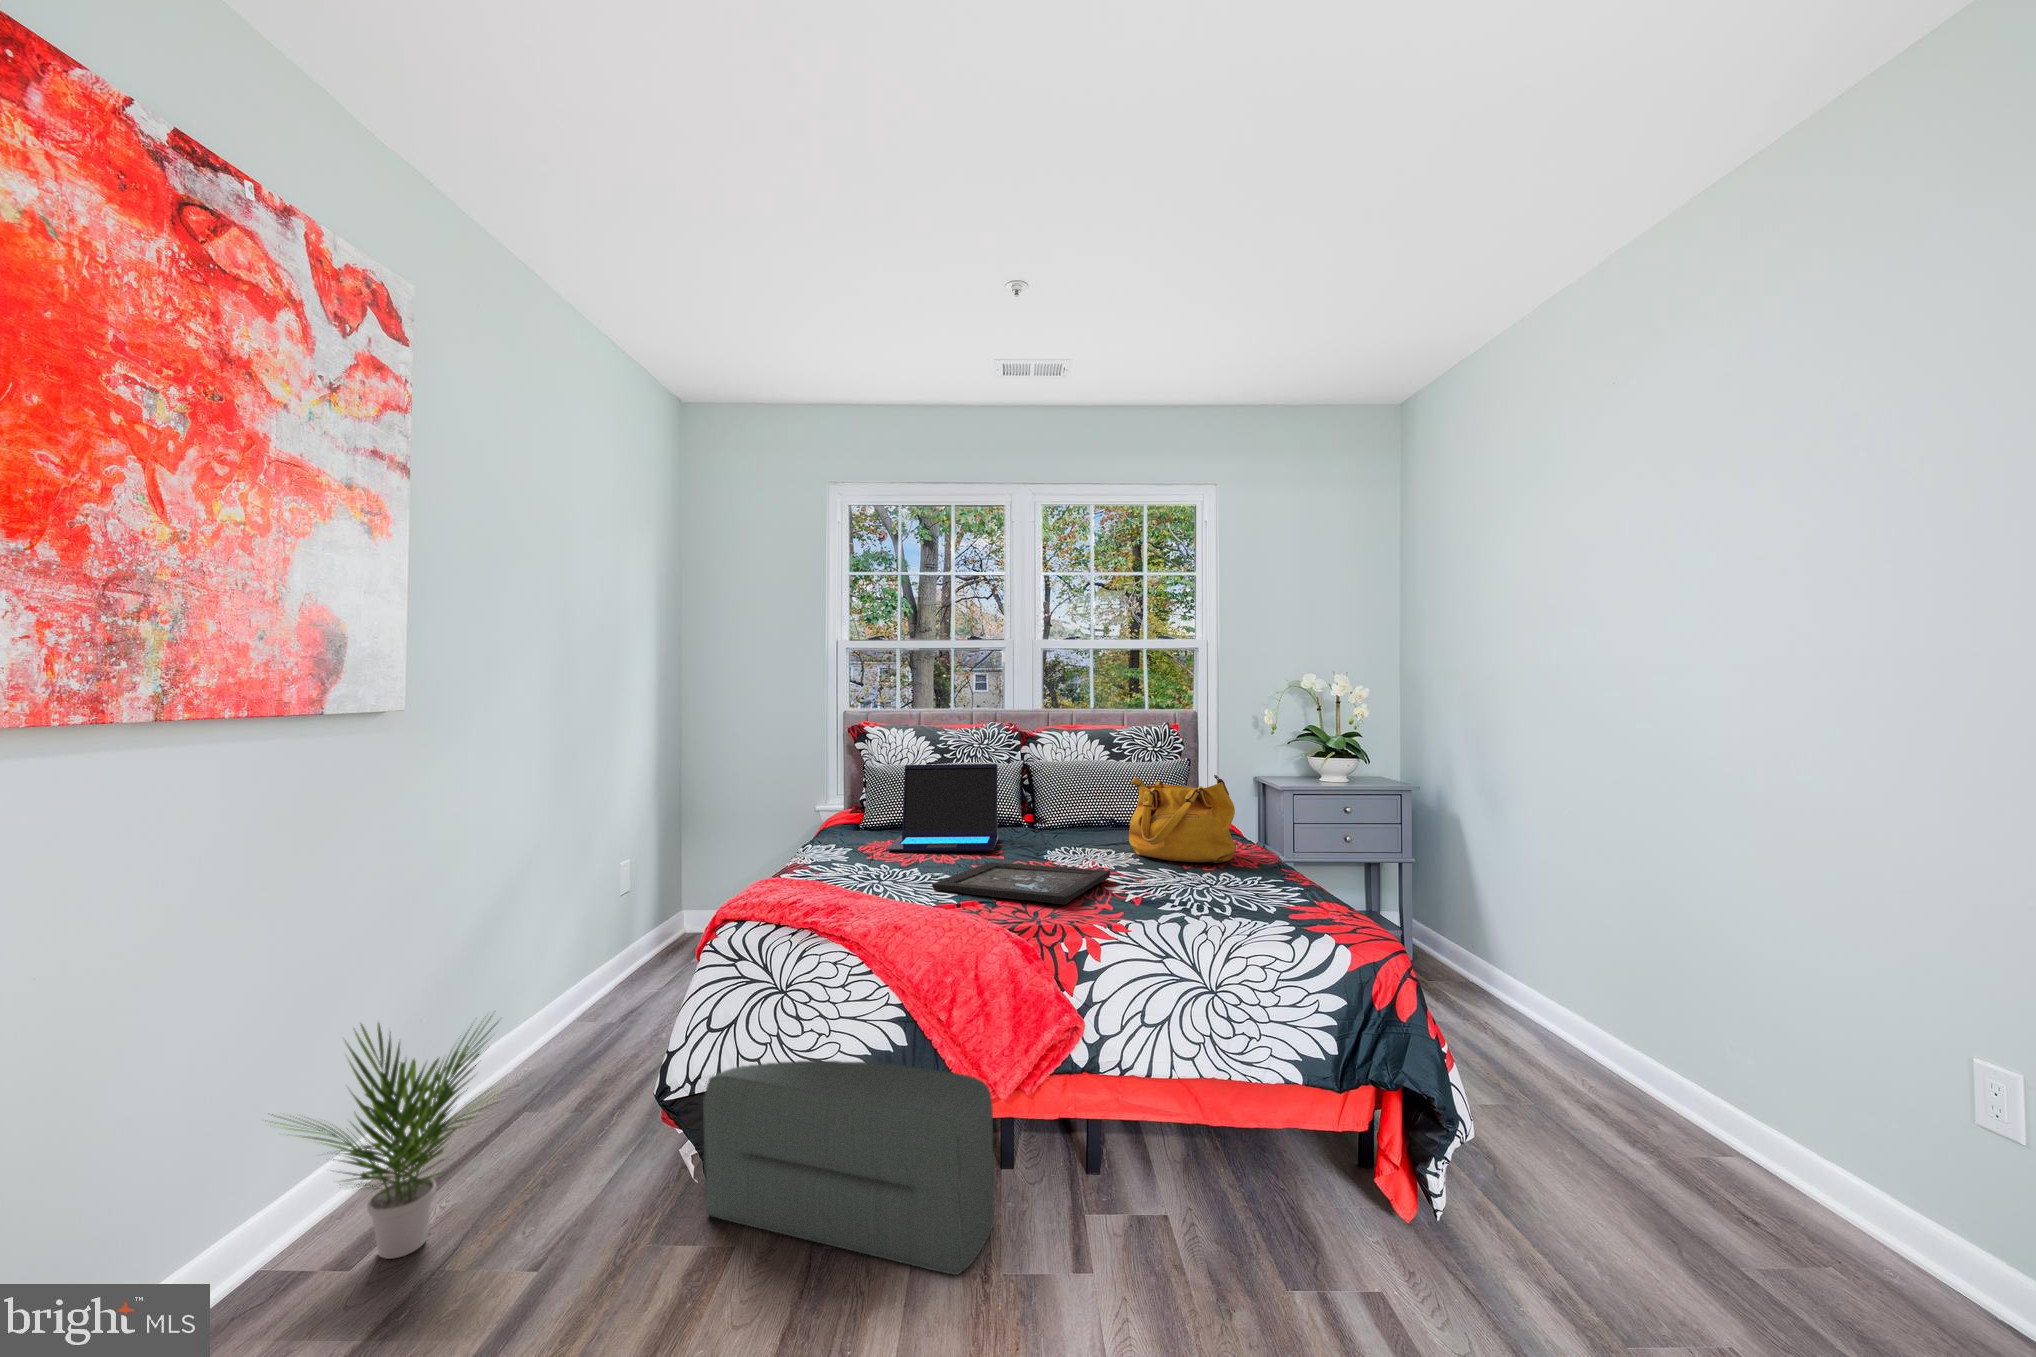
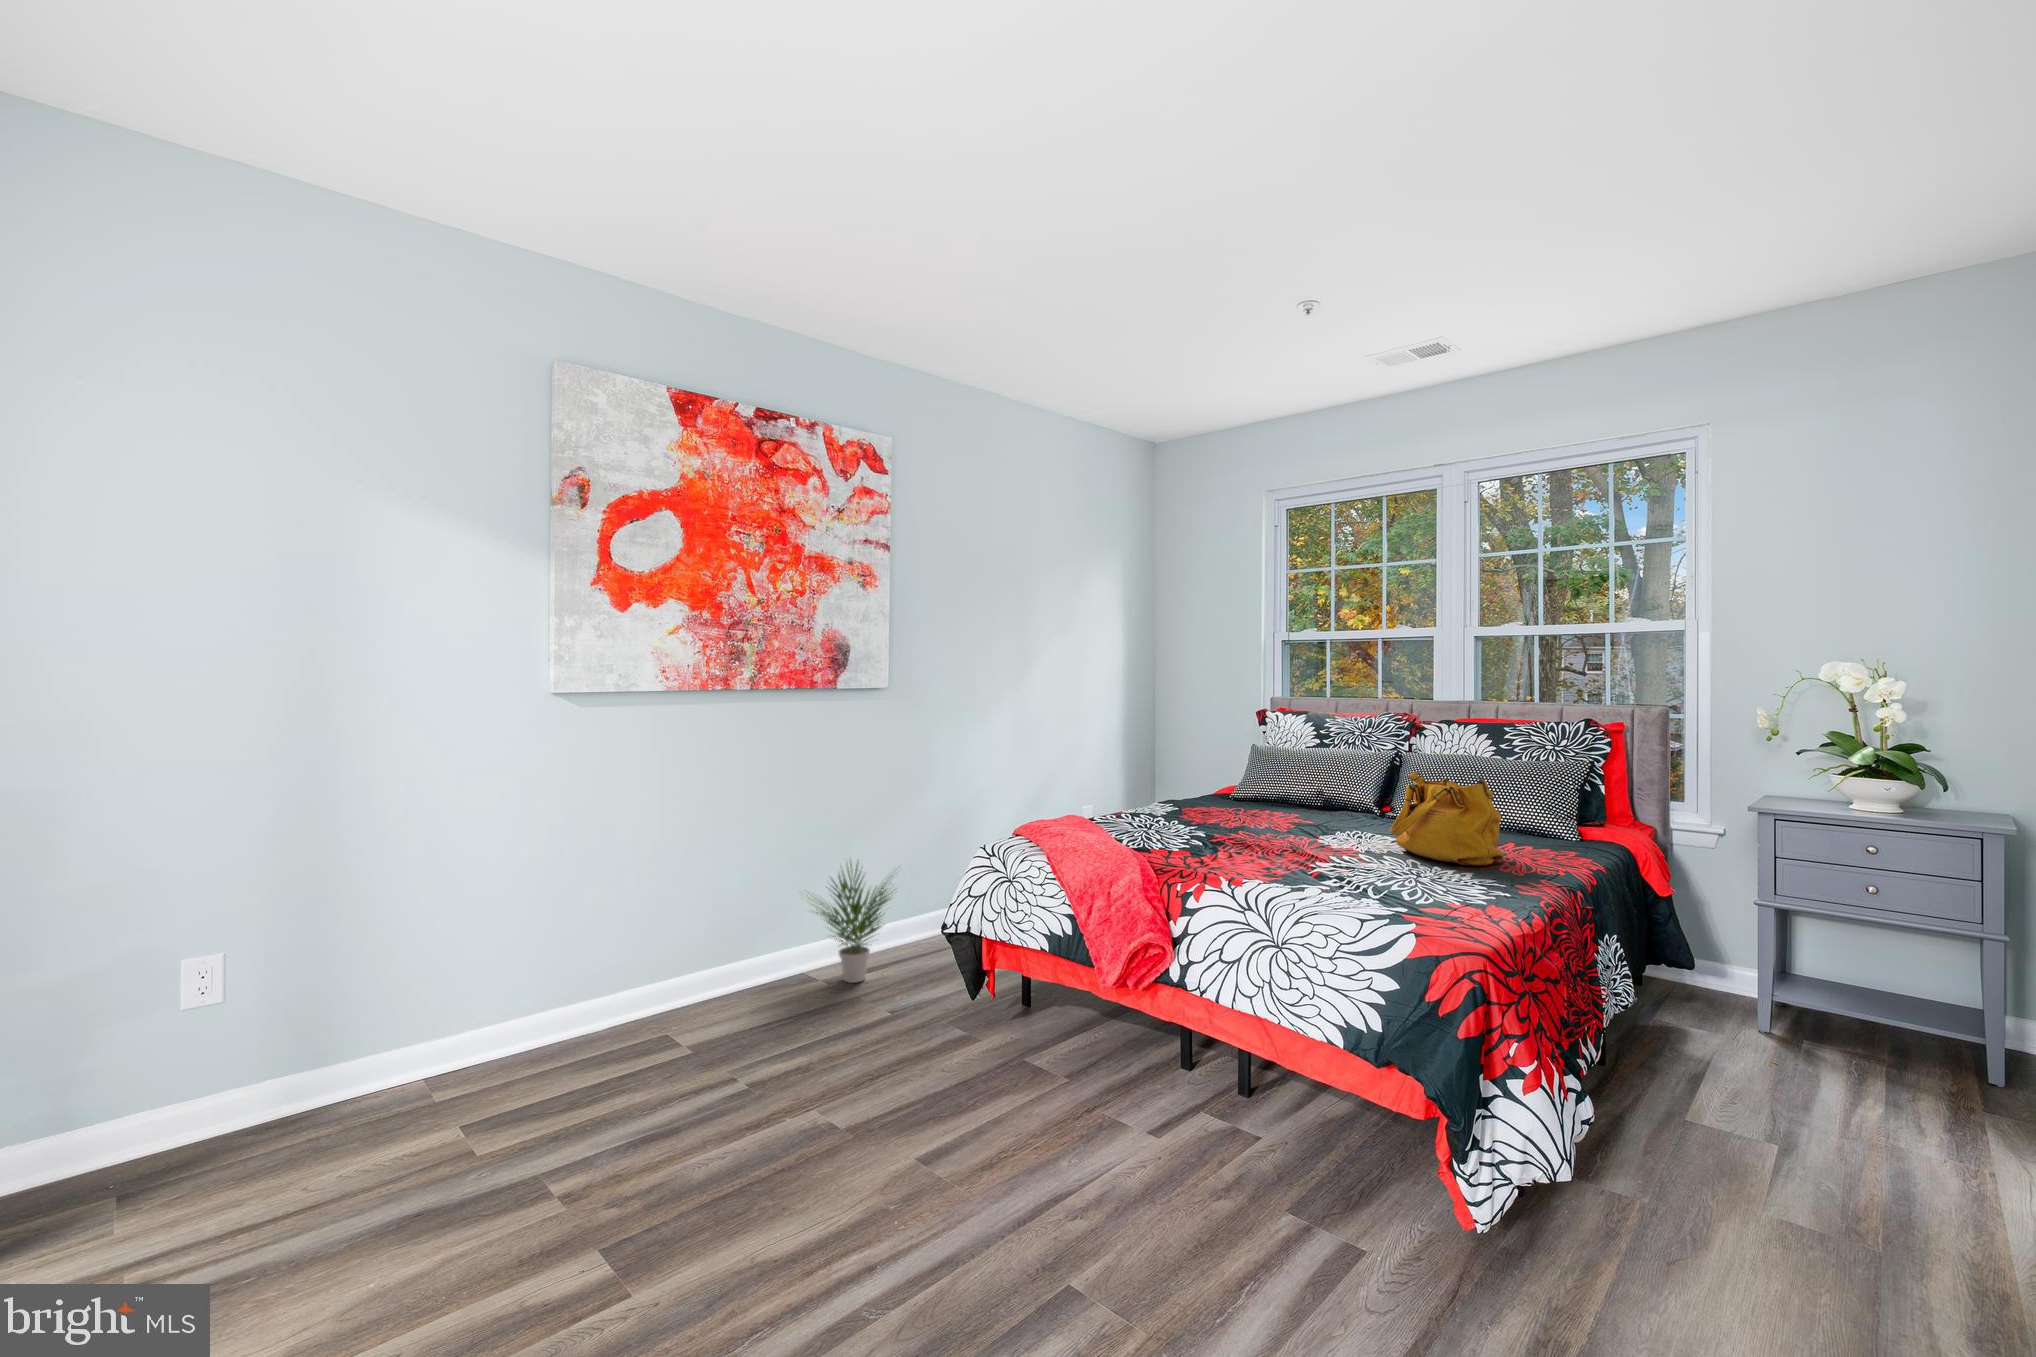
laptop: present [887,764,998,852] -> none [1194,745,1320,824]
tray: present [932,862,1110,904] -> none [1161,830,1316,862]
pouf: present [703,1061,993,1275] -> none [979,922,1113,1085]

